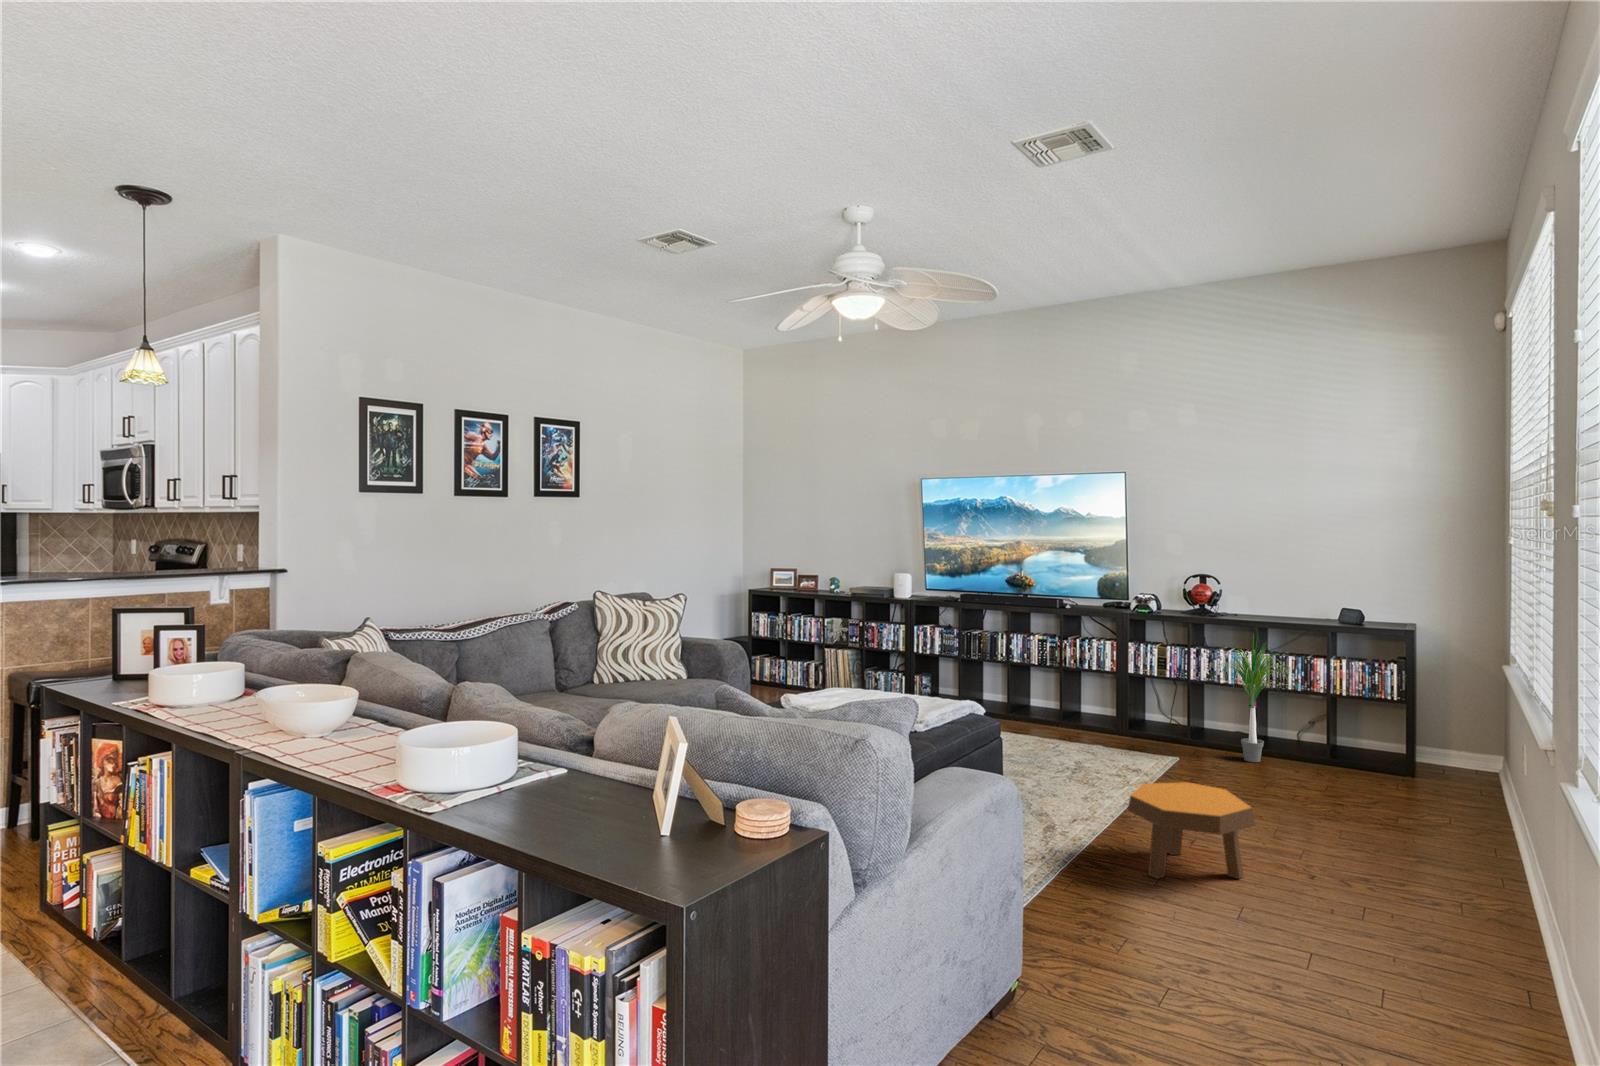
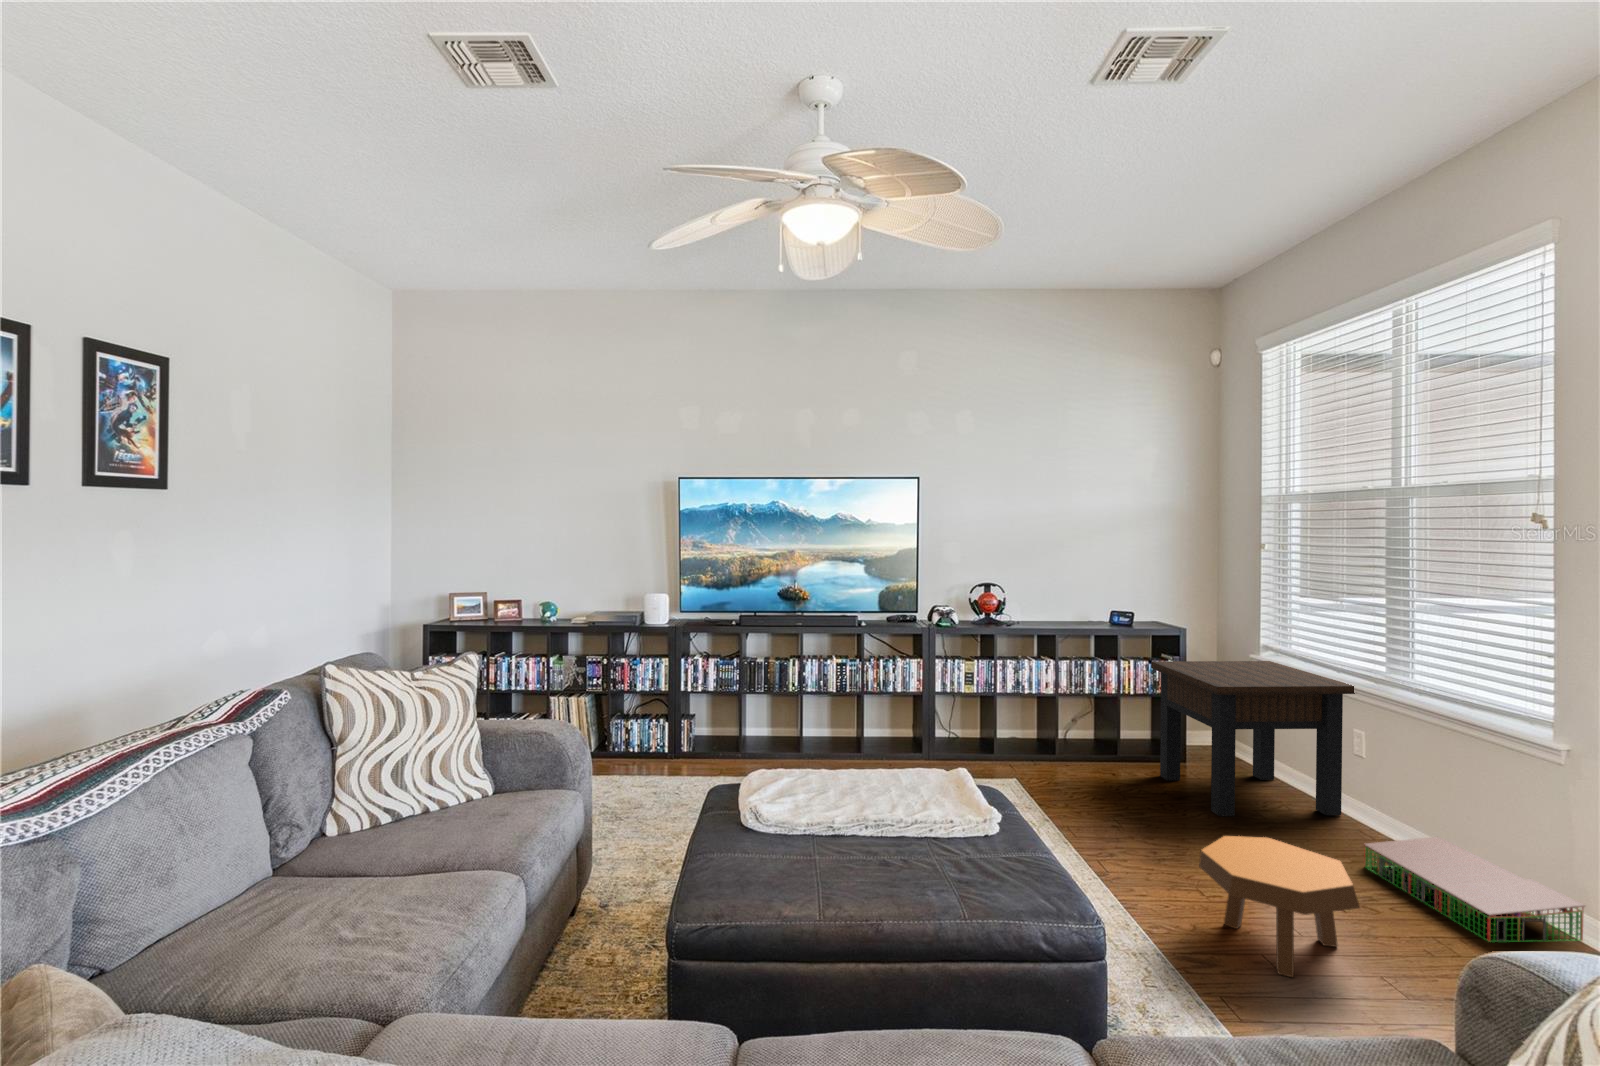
potted plant: present [1218,638,1286,762] -> none [1026,640,1114,770]
side table: none [1327,659,1507,834] -> present [1151,661,1355,816]
storage bin: none [1410,837,1530,935] -> present [1364,837,1585,942]

